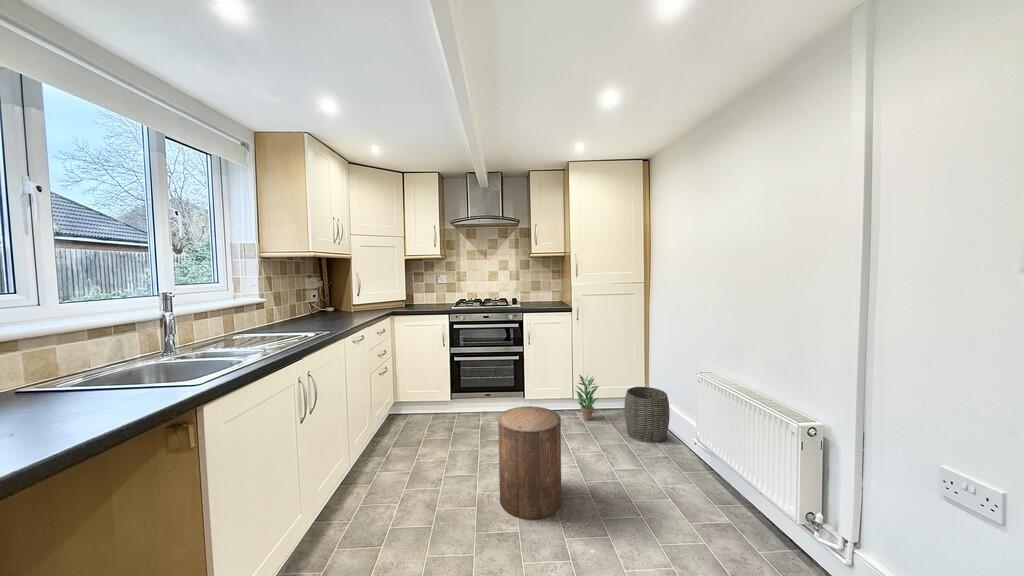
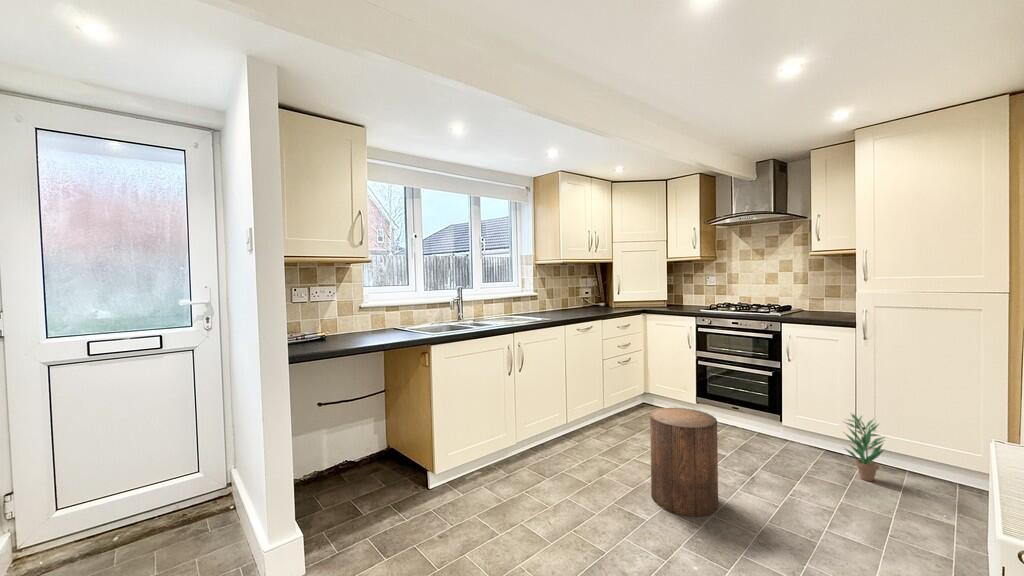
woven basket: present [624,387,670,443] -> none [906,449,1004,545]

